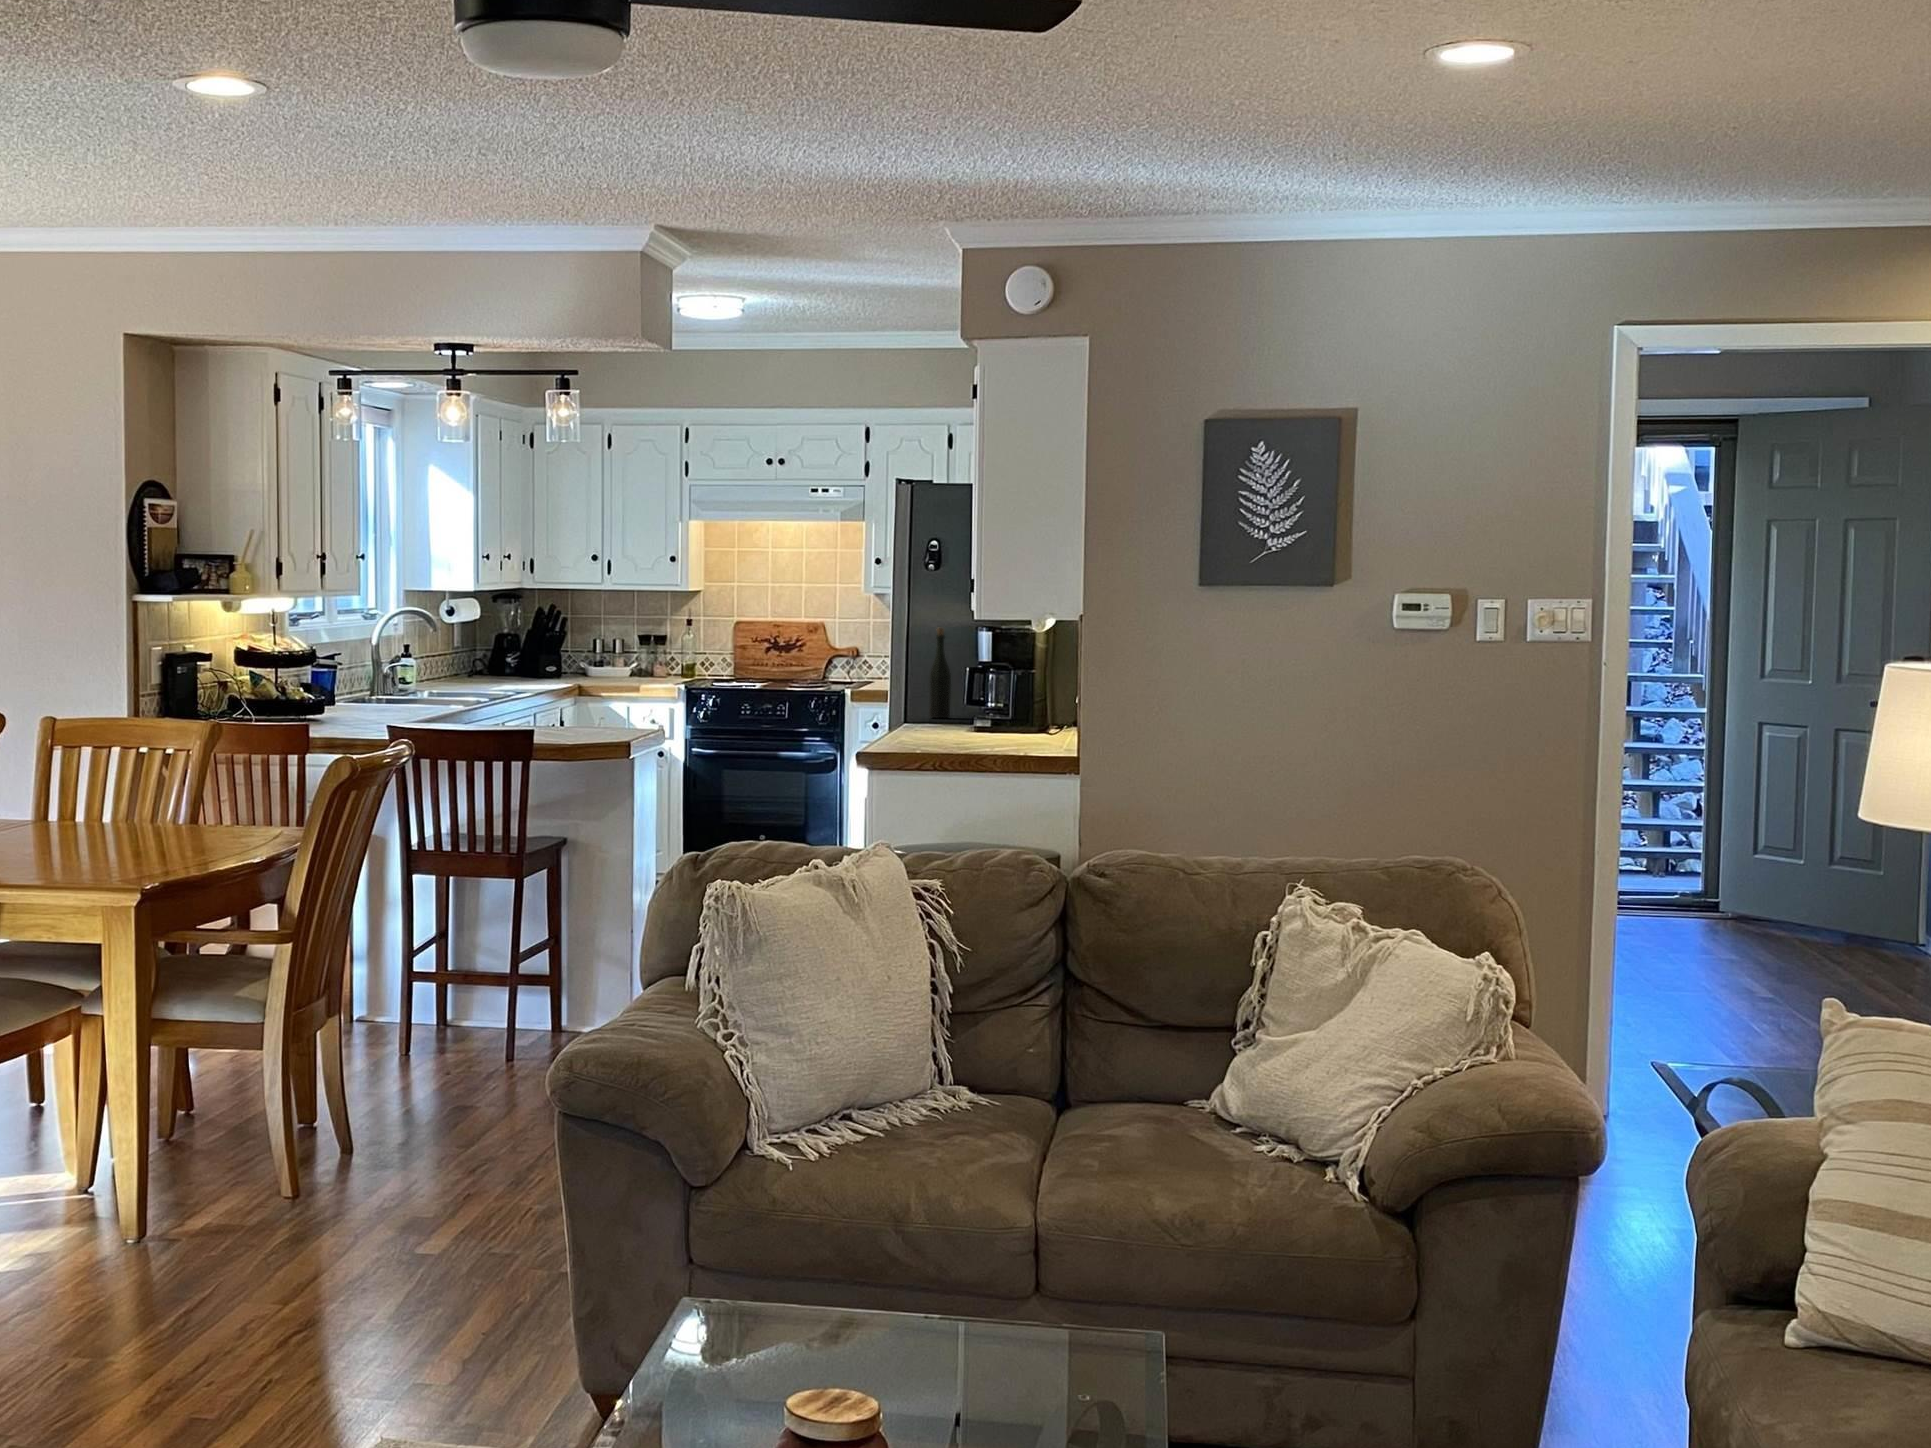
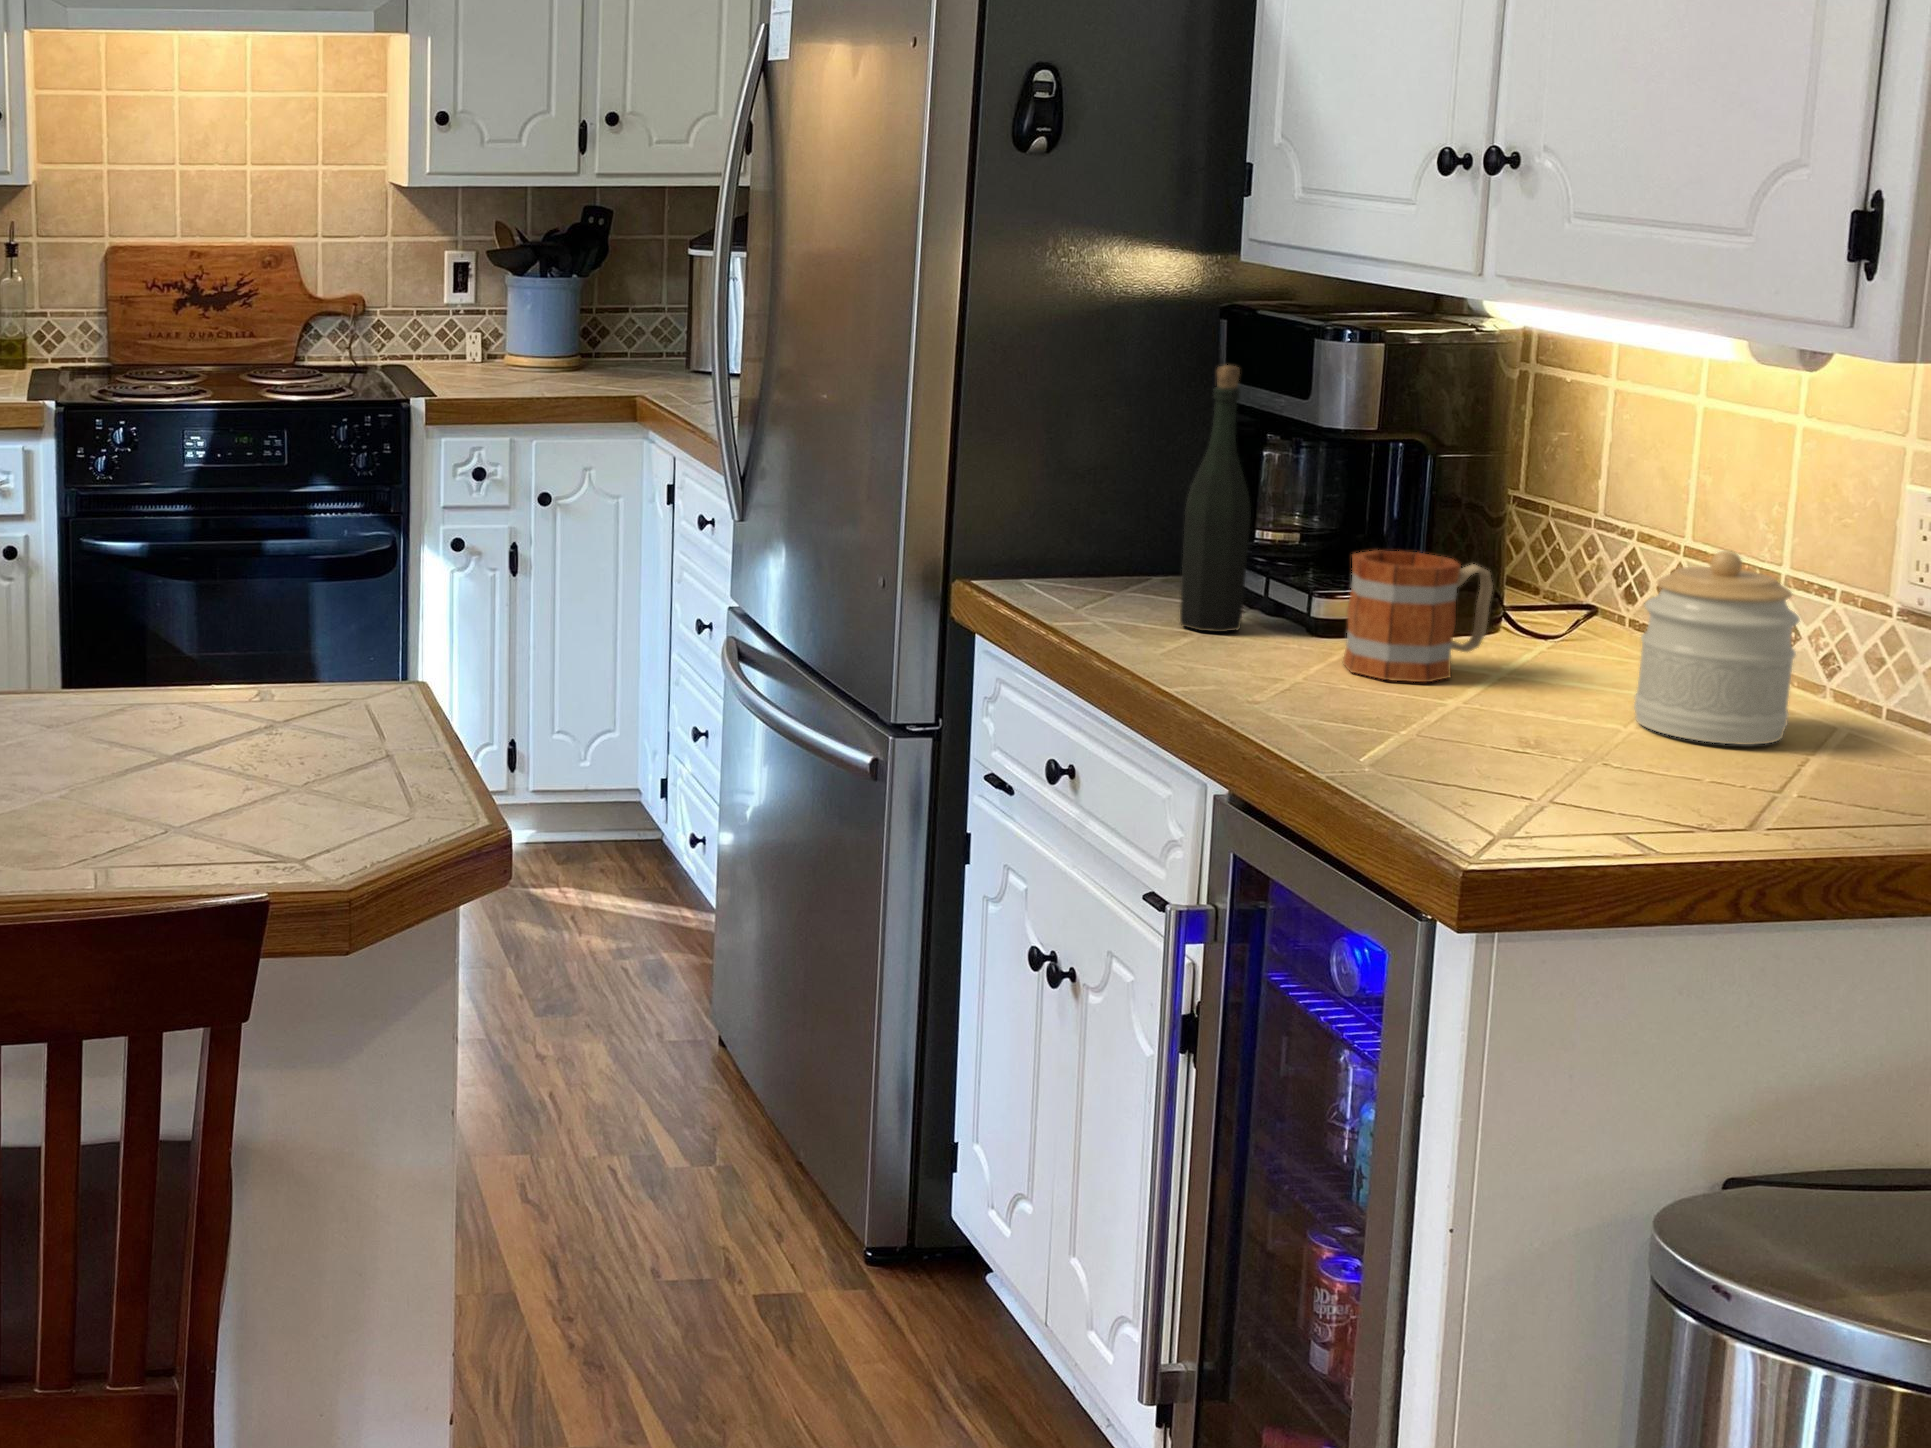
jar: none [995,673,1038,730] -> present [1634,551,1800,745]
mug: none [948,685,998,724] -> present [1343,550,1493,682]

